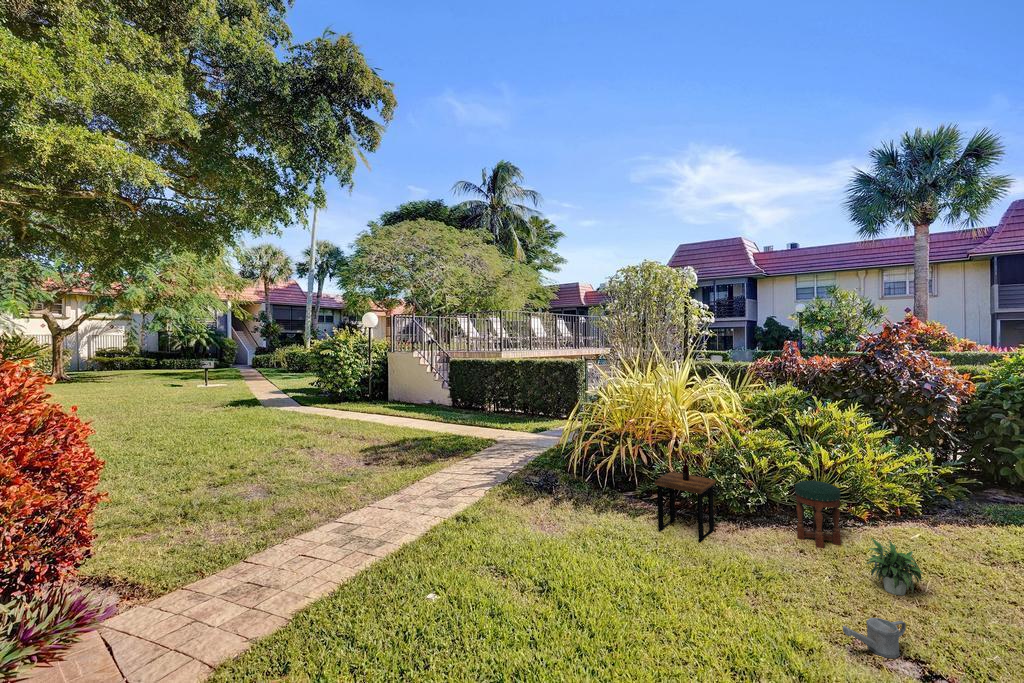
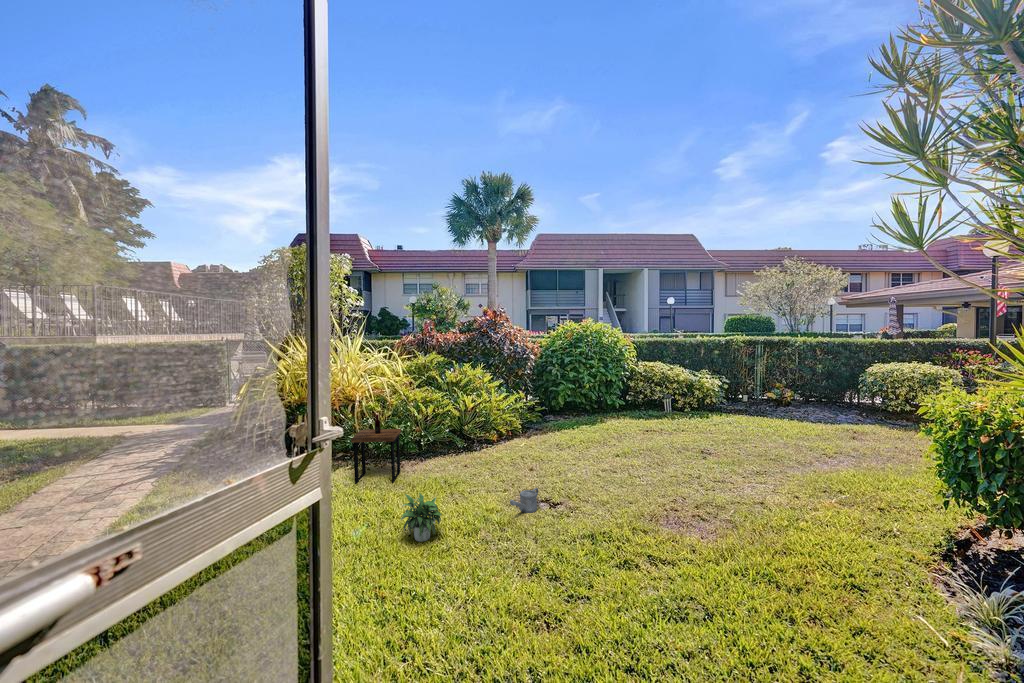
stool: present [795,481,841,548] -> none [457,417,486,465]
potted plant: present [867,538,923,595] -> present [400,493,442,541]

